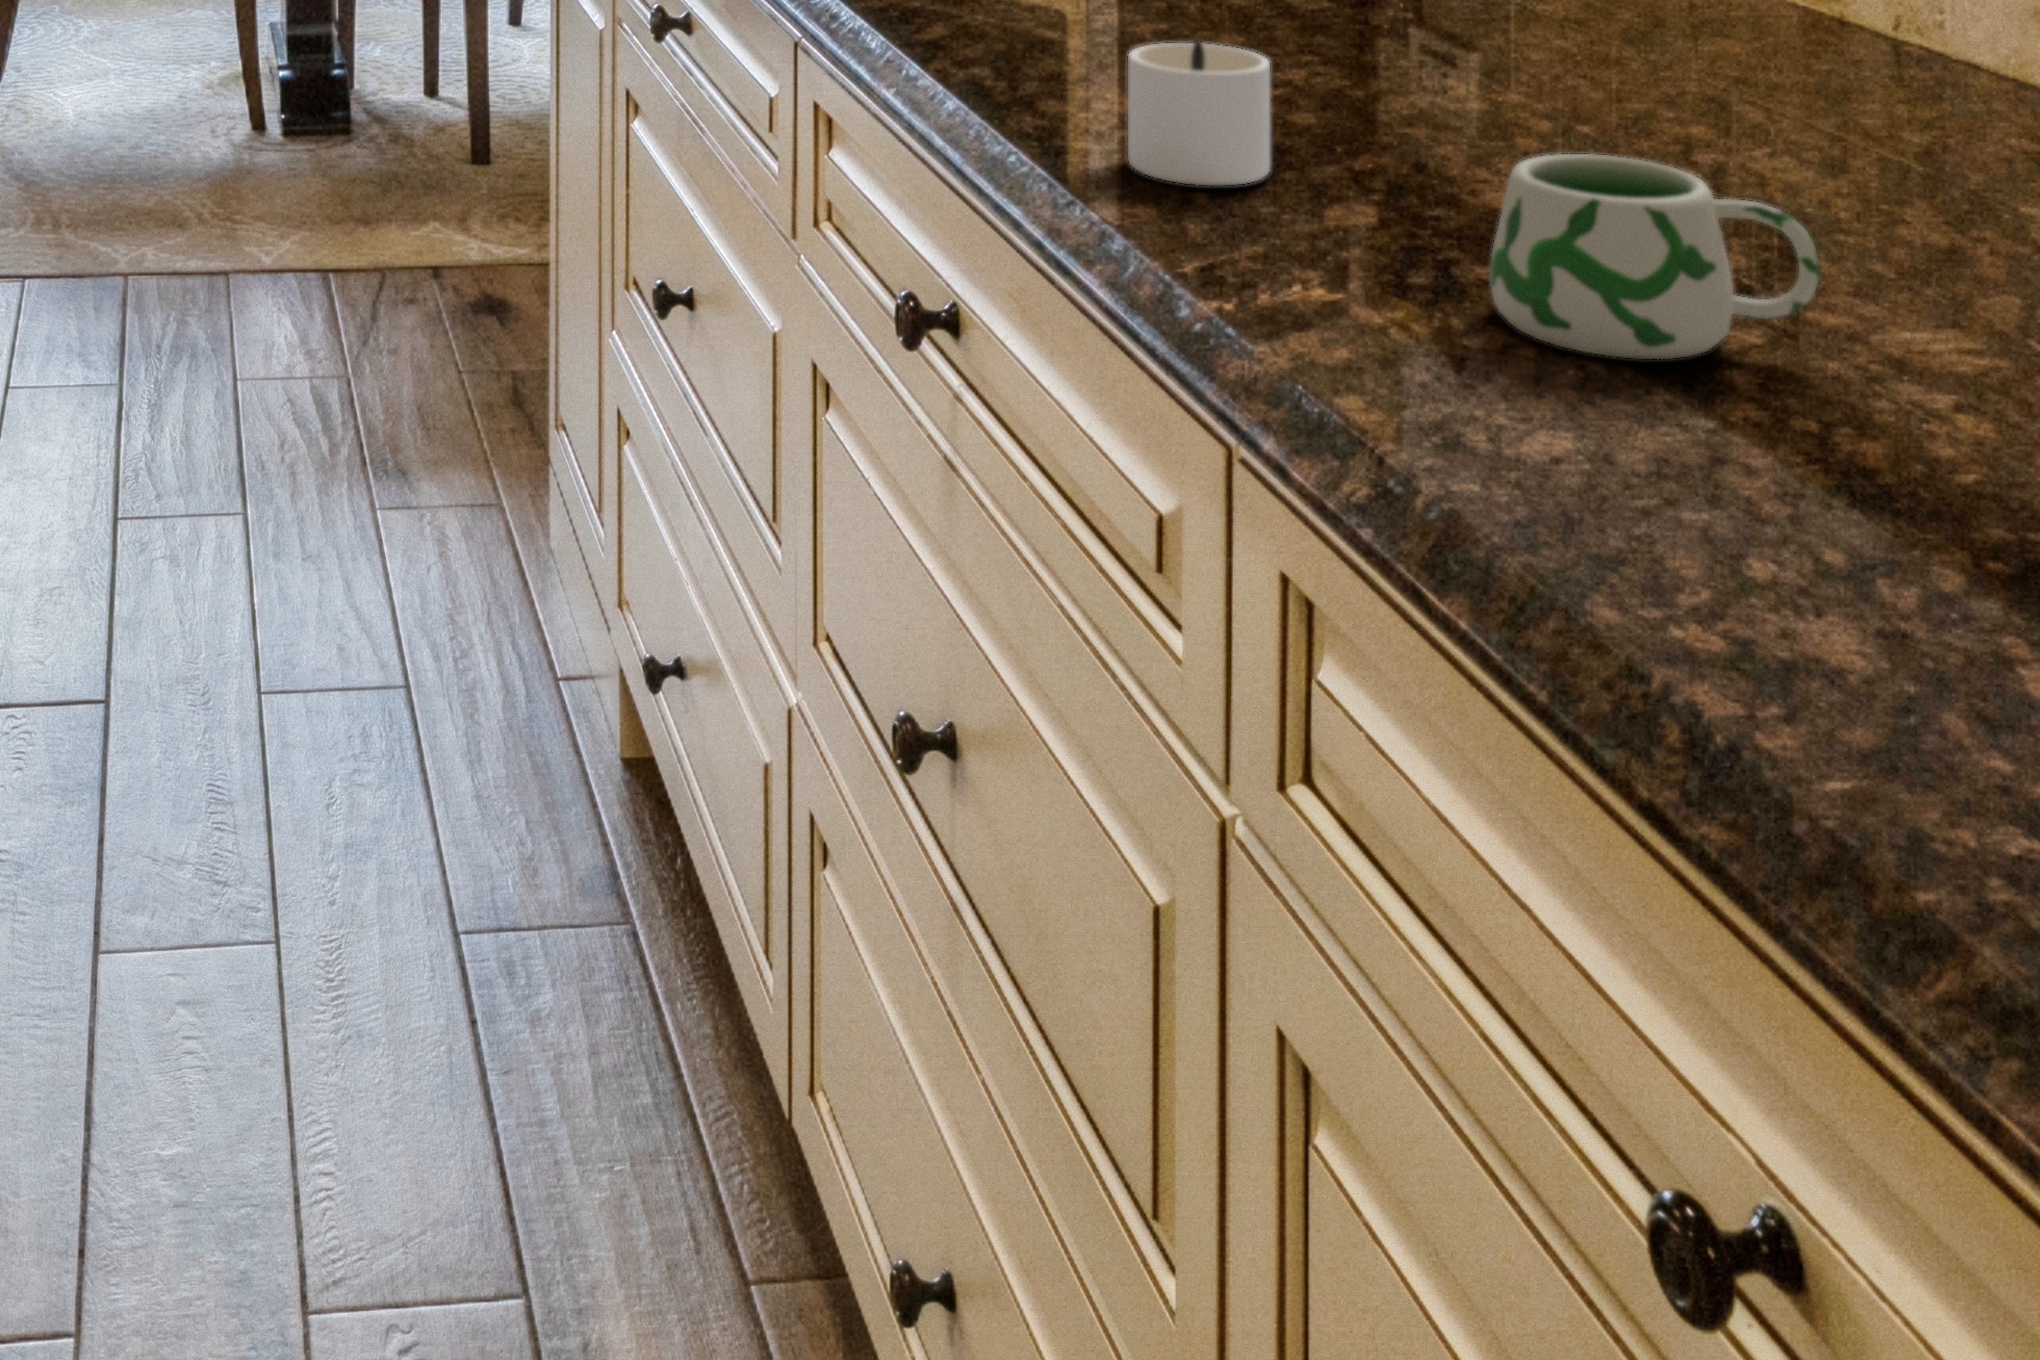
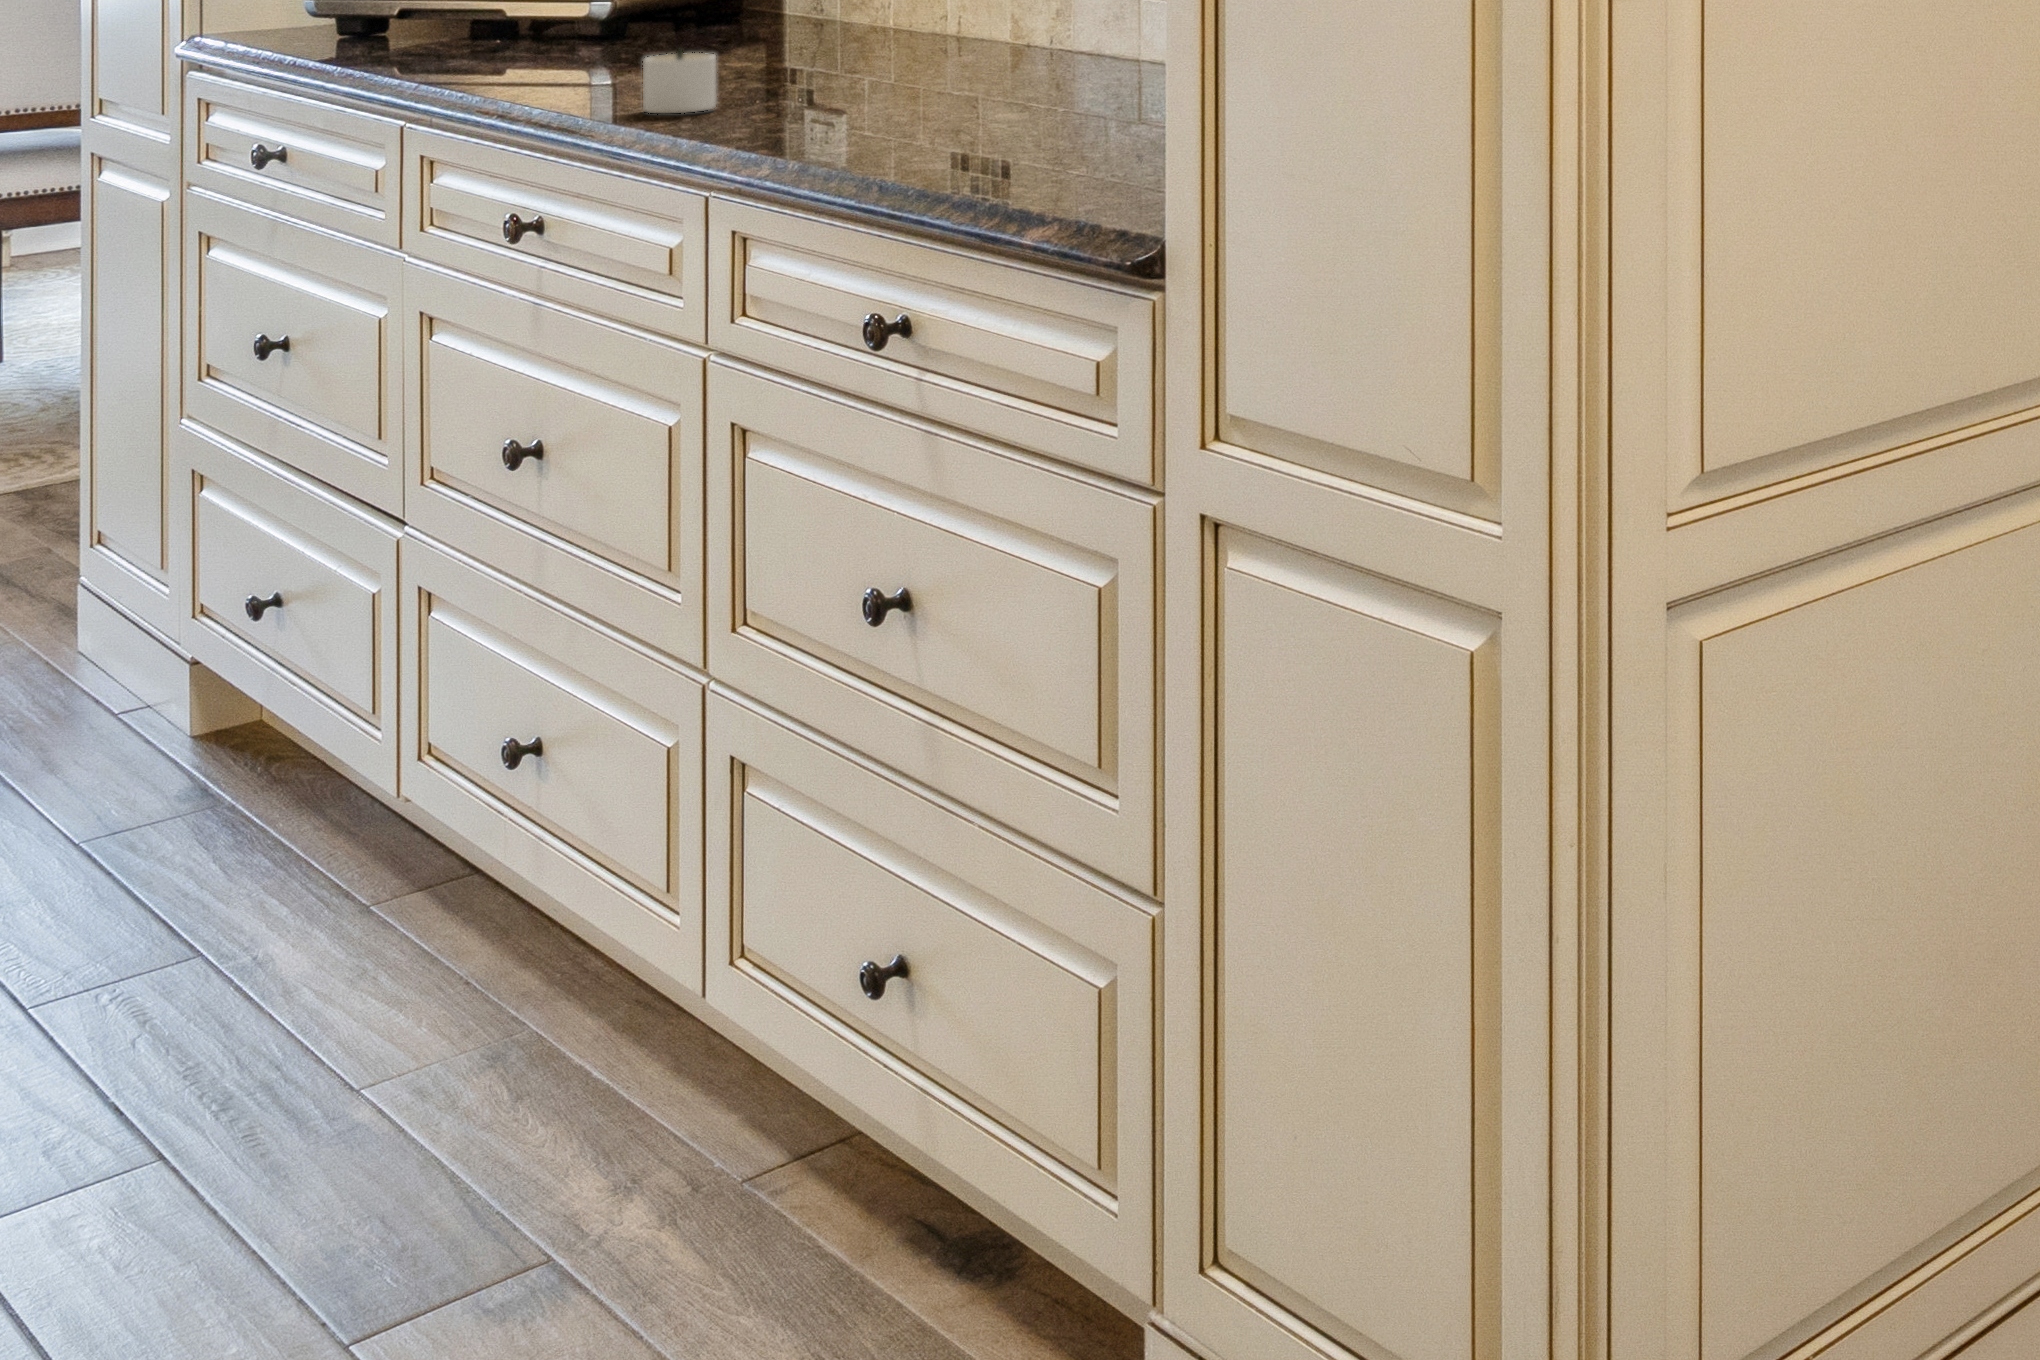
mug: present [1490,154,1820,359] -> none [814,59,947,130]

